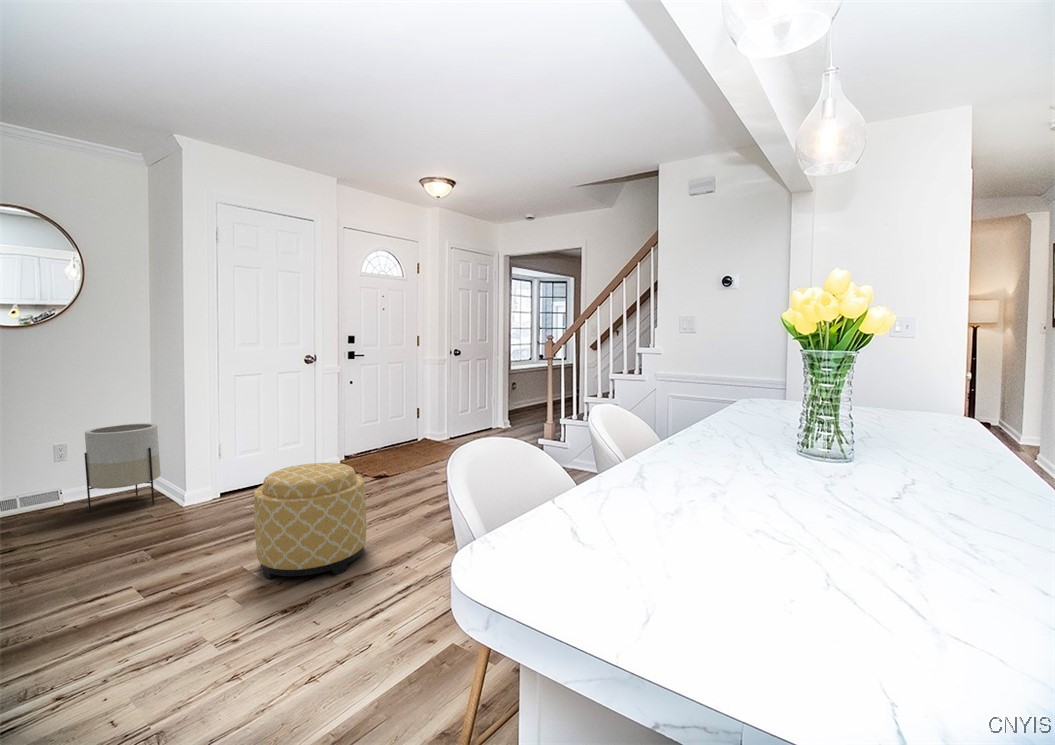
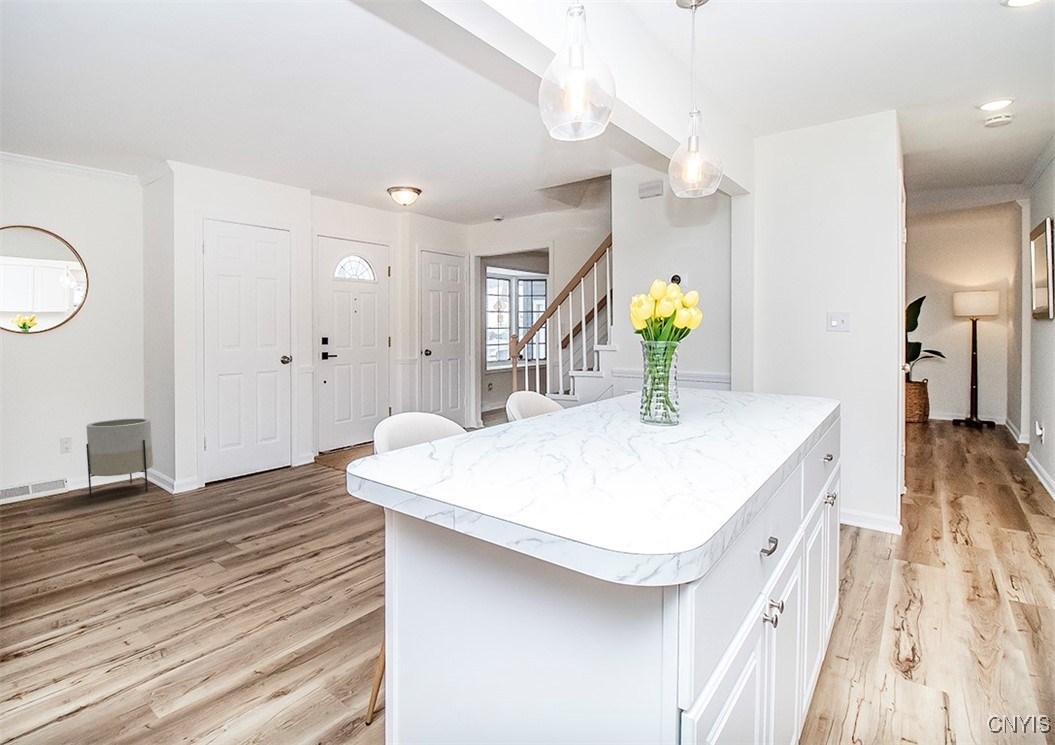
ottoman: present [254,463,366,579] -> none [237,453,333,550]

